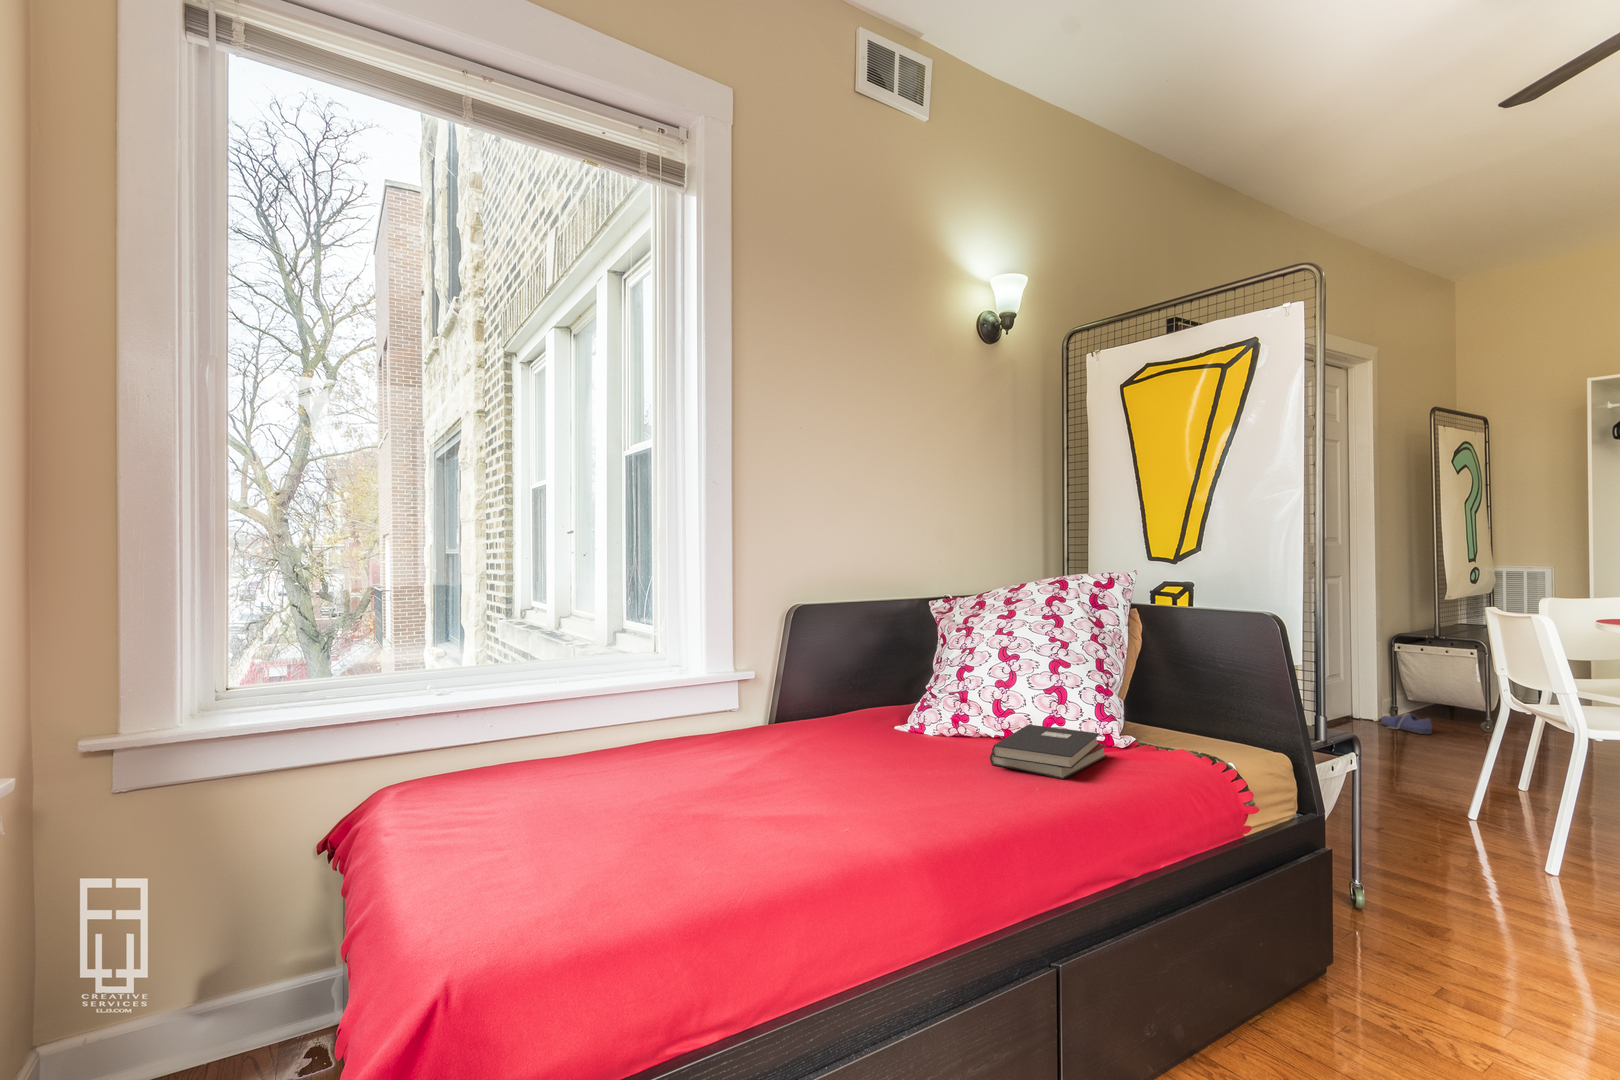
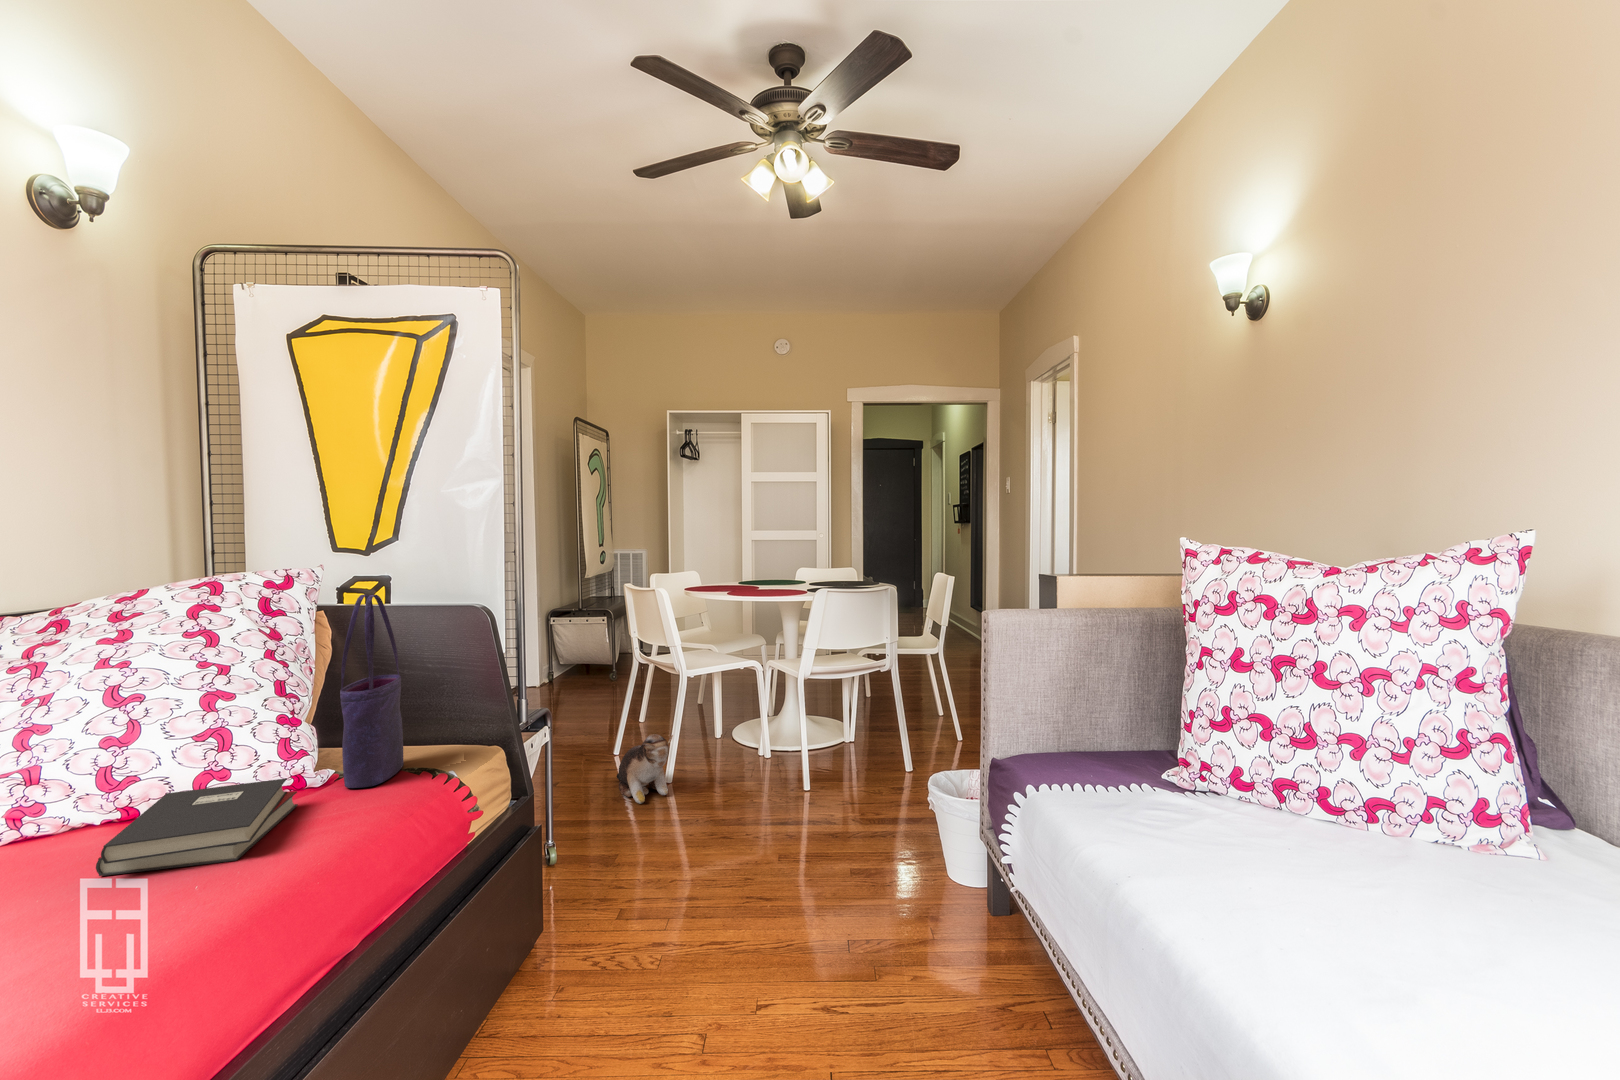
tote bag: none [1140,599,1191,757] -> present [340,595,403,788]
shoe: present [1381,713,1432,734] -> none [541,676,579,692]
plush toy: none [1462,799,1546,882] -> present [616,734,673,804]

